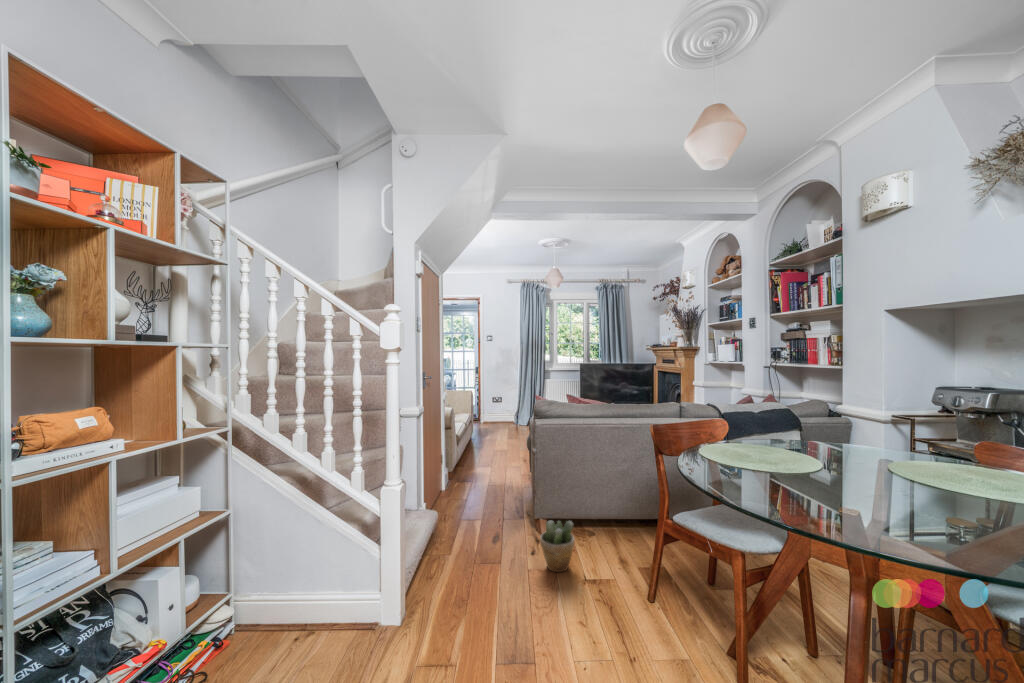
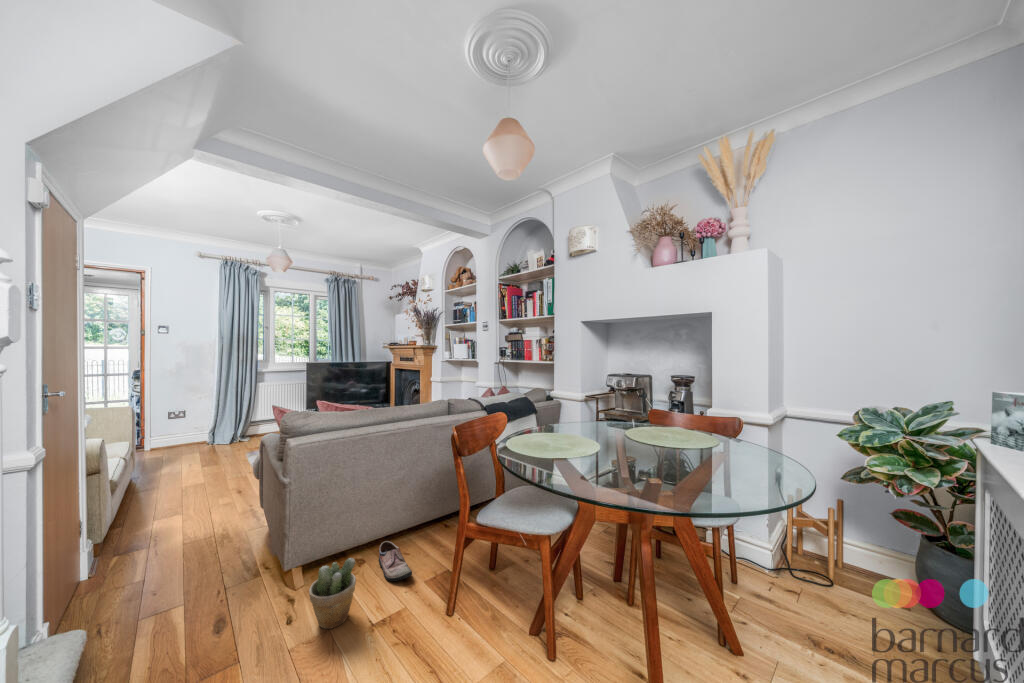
shoe: none [604,523,629,559] -> present [379,541,412,581]

